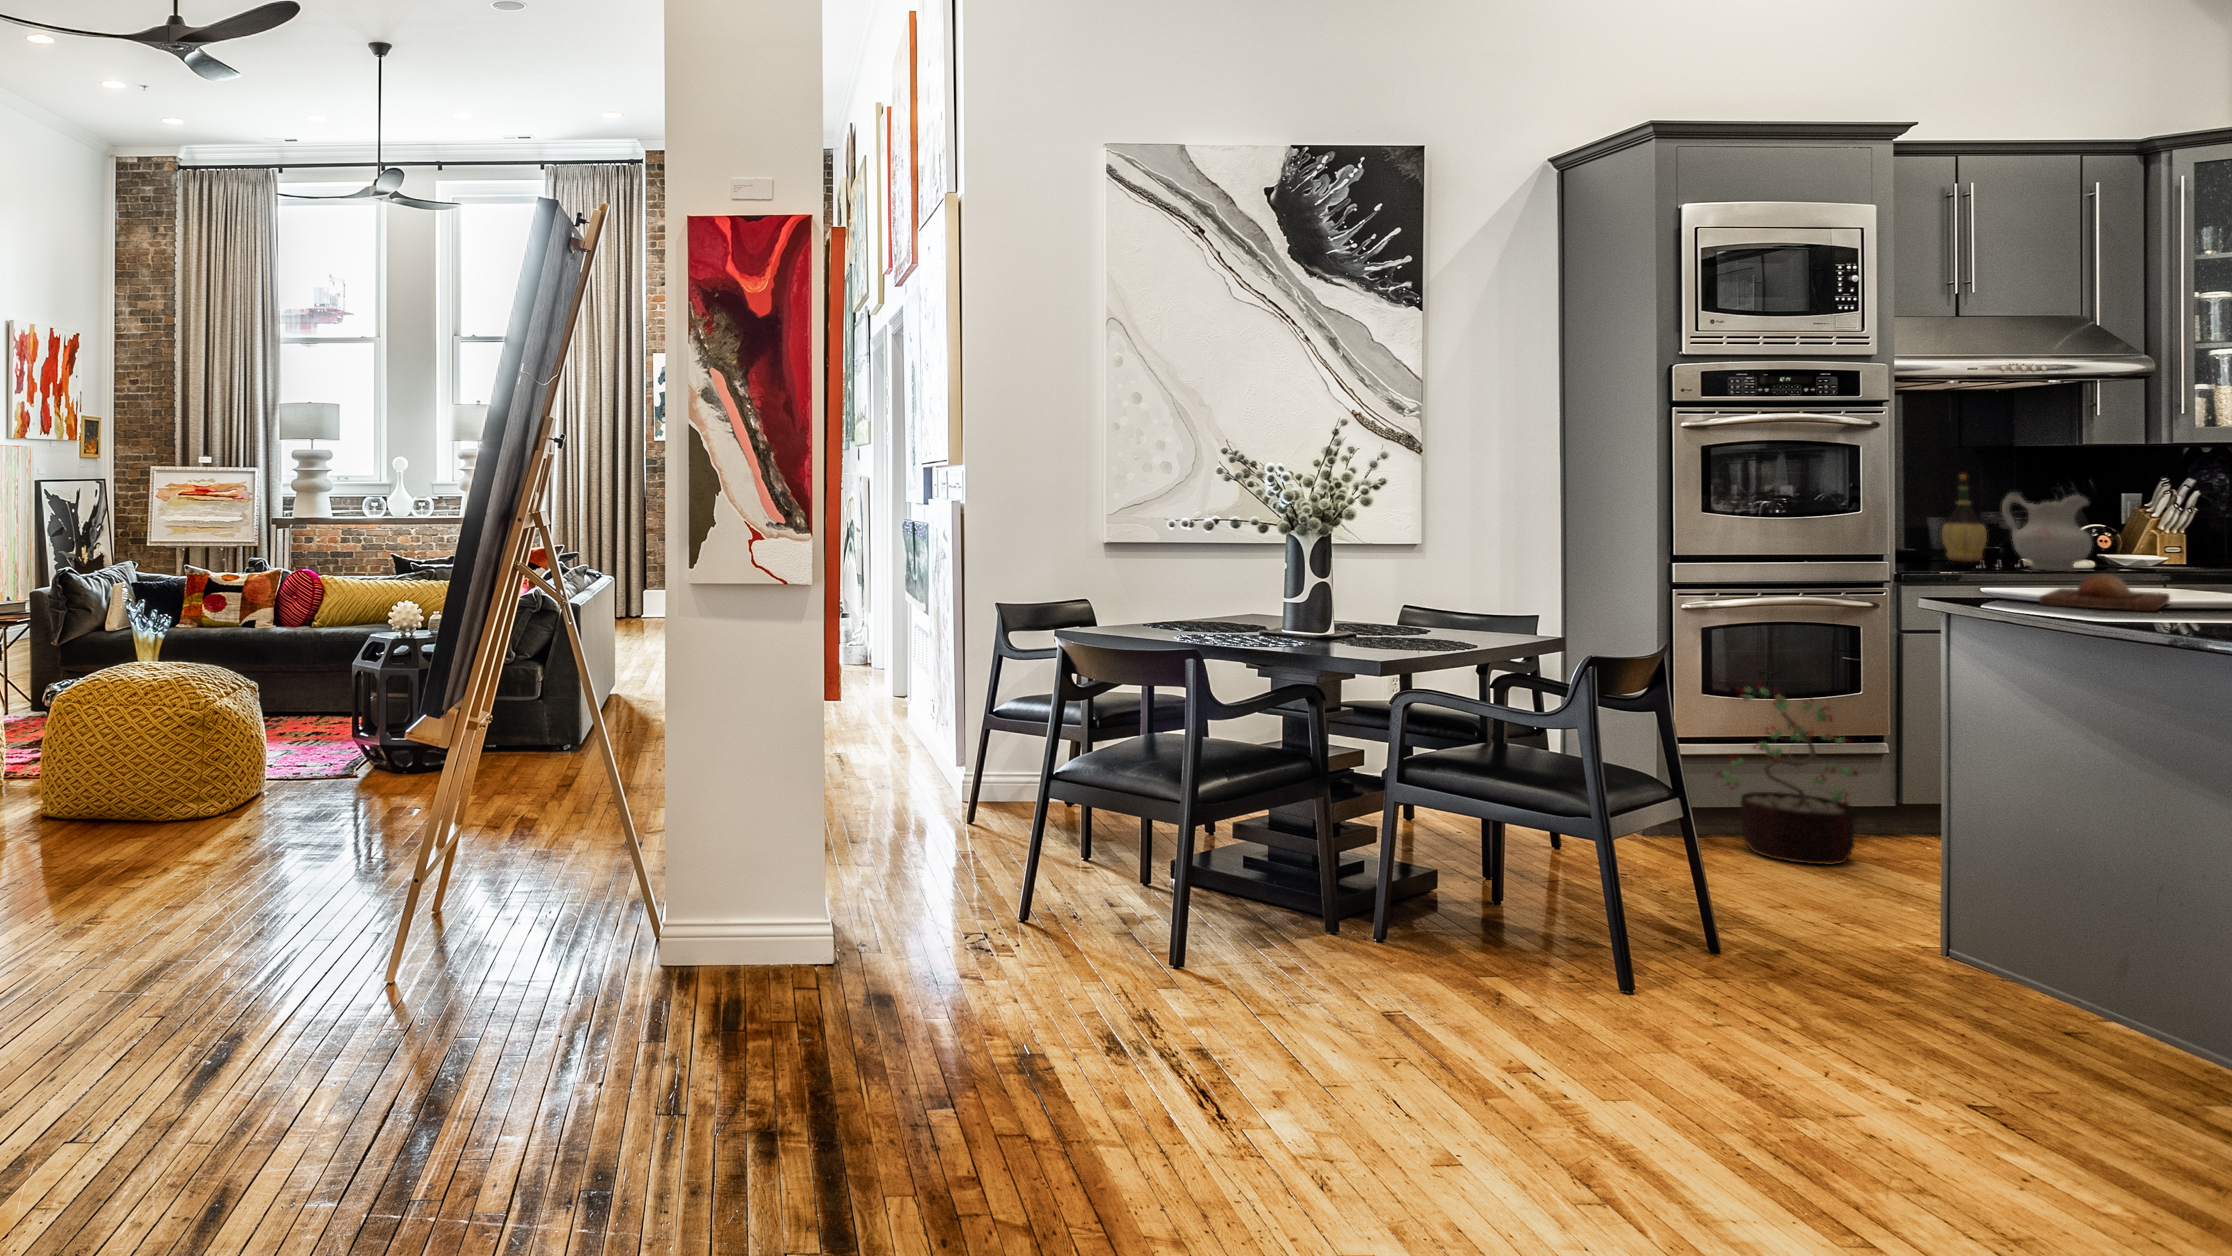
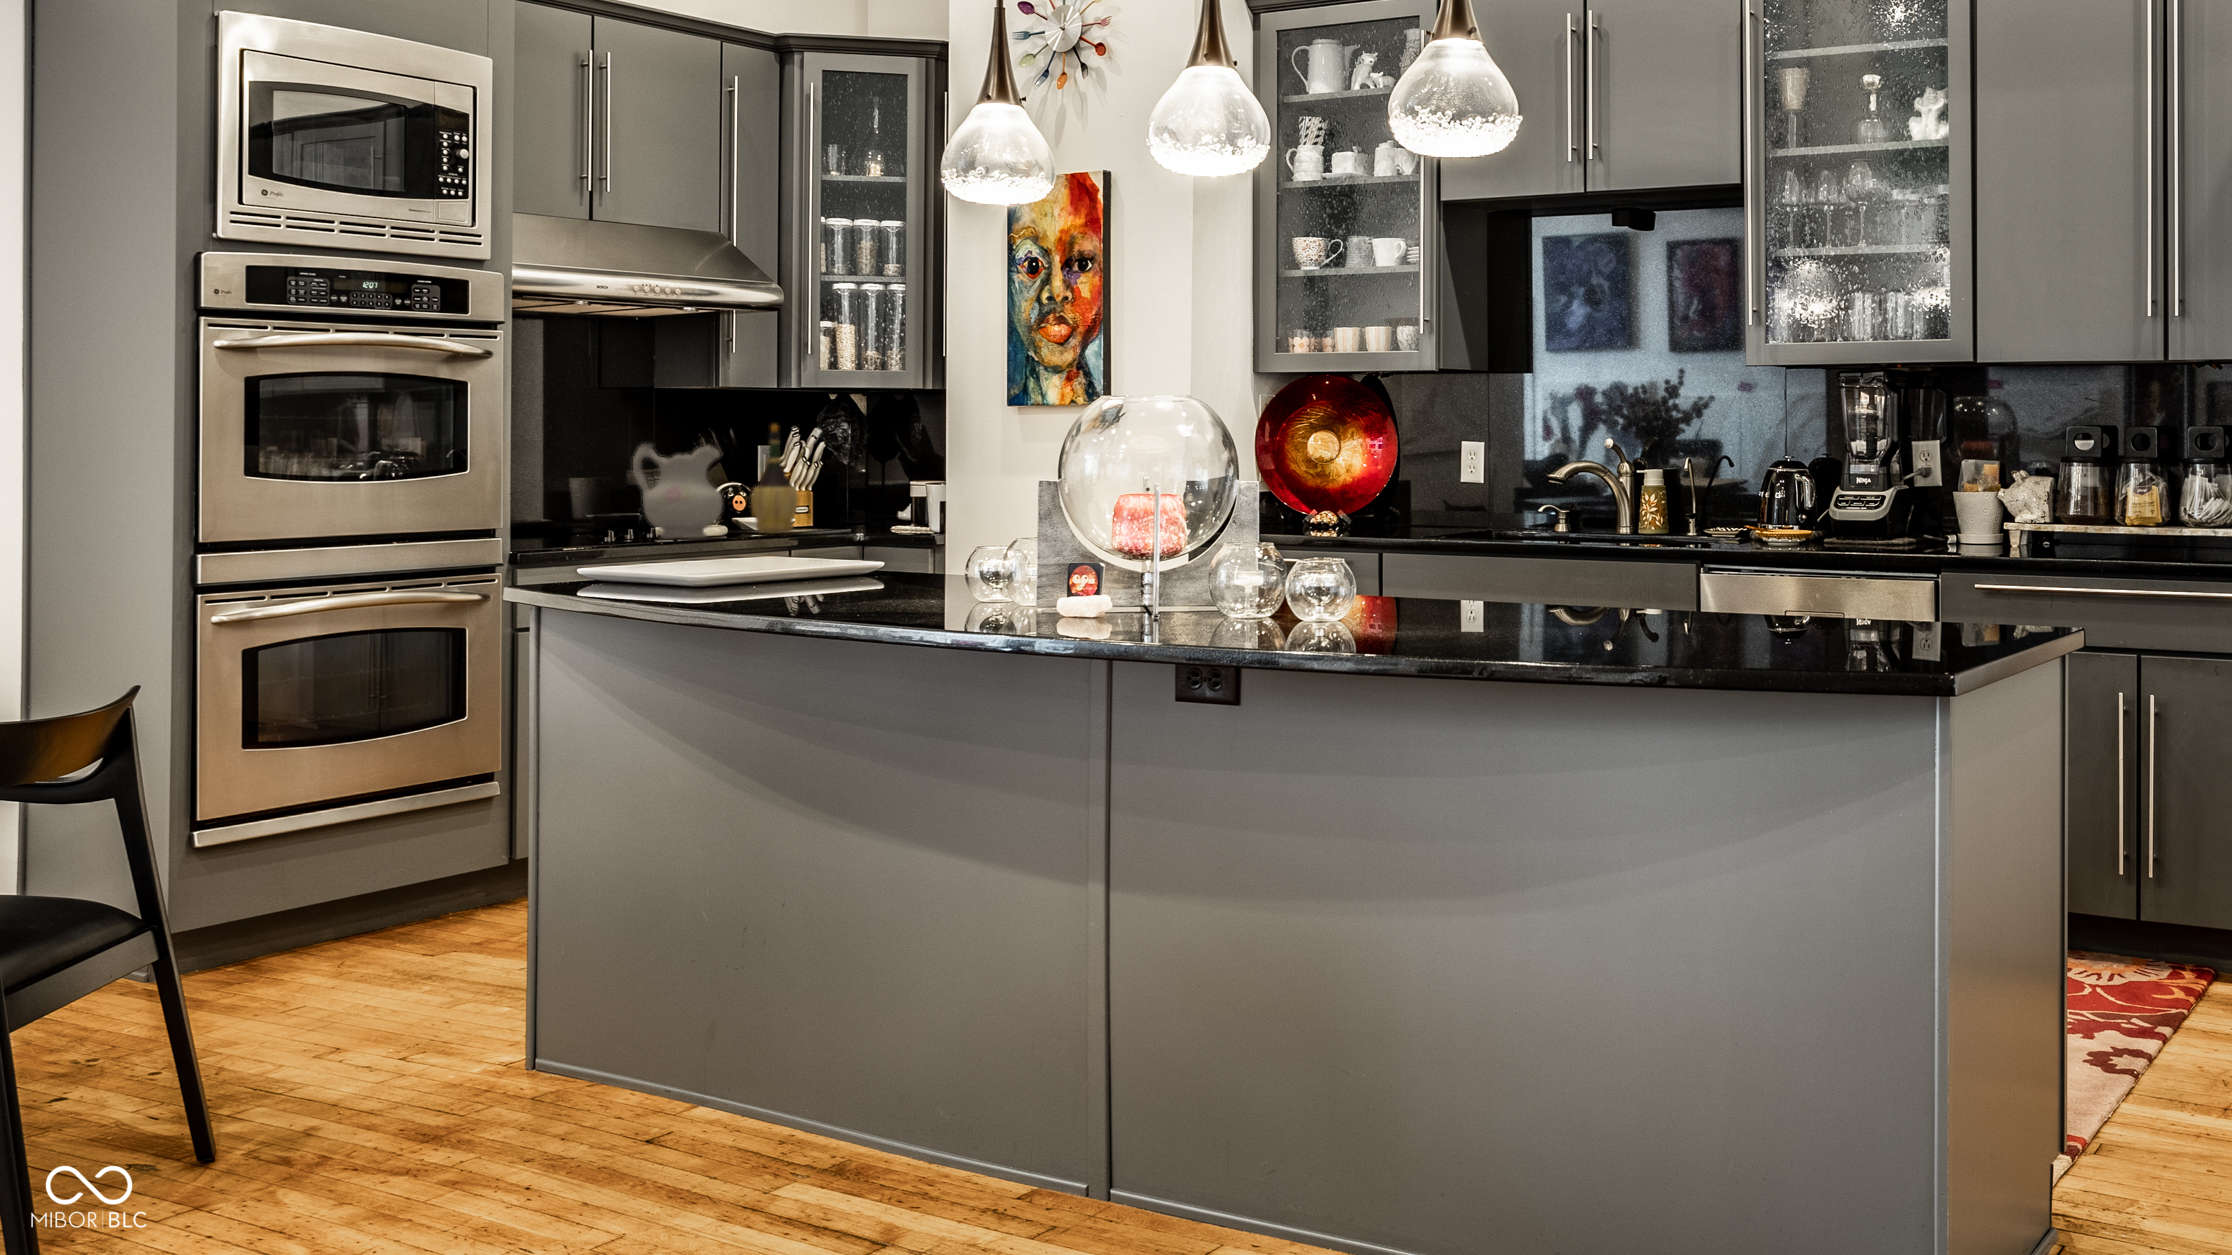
wine bottle: present [1942,474,1987,562] -> present [751,425,798,534]
bread loaf: present [2039,574,2170,611] -> none [642,538,778,582]
decorative plant: present [1717,684,1858,865] -> none [254,722,452,975]

